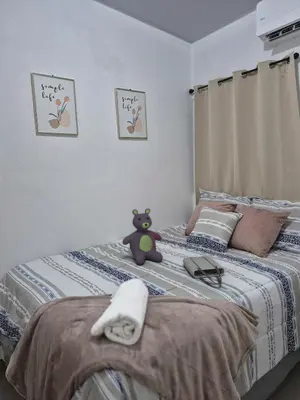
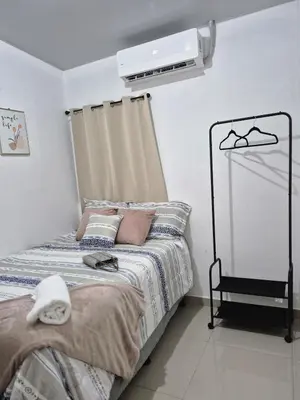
stuffed bear: present [122,208,163,264] -> none [22,218,63,269]

